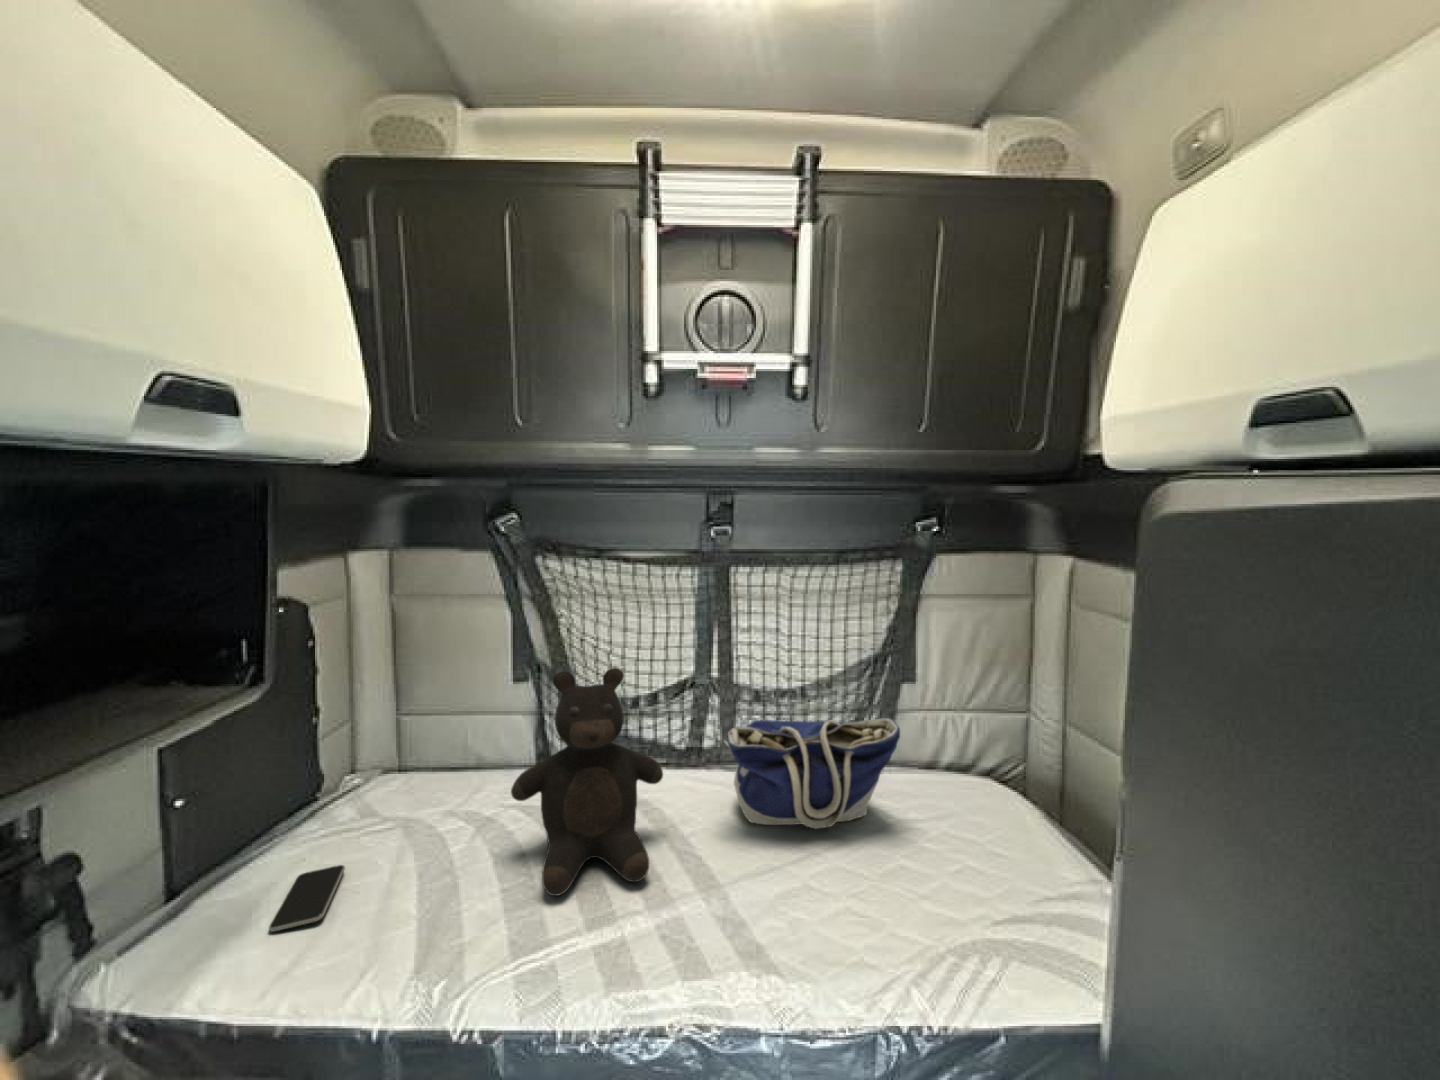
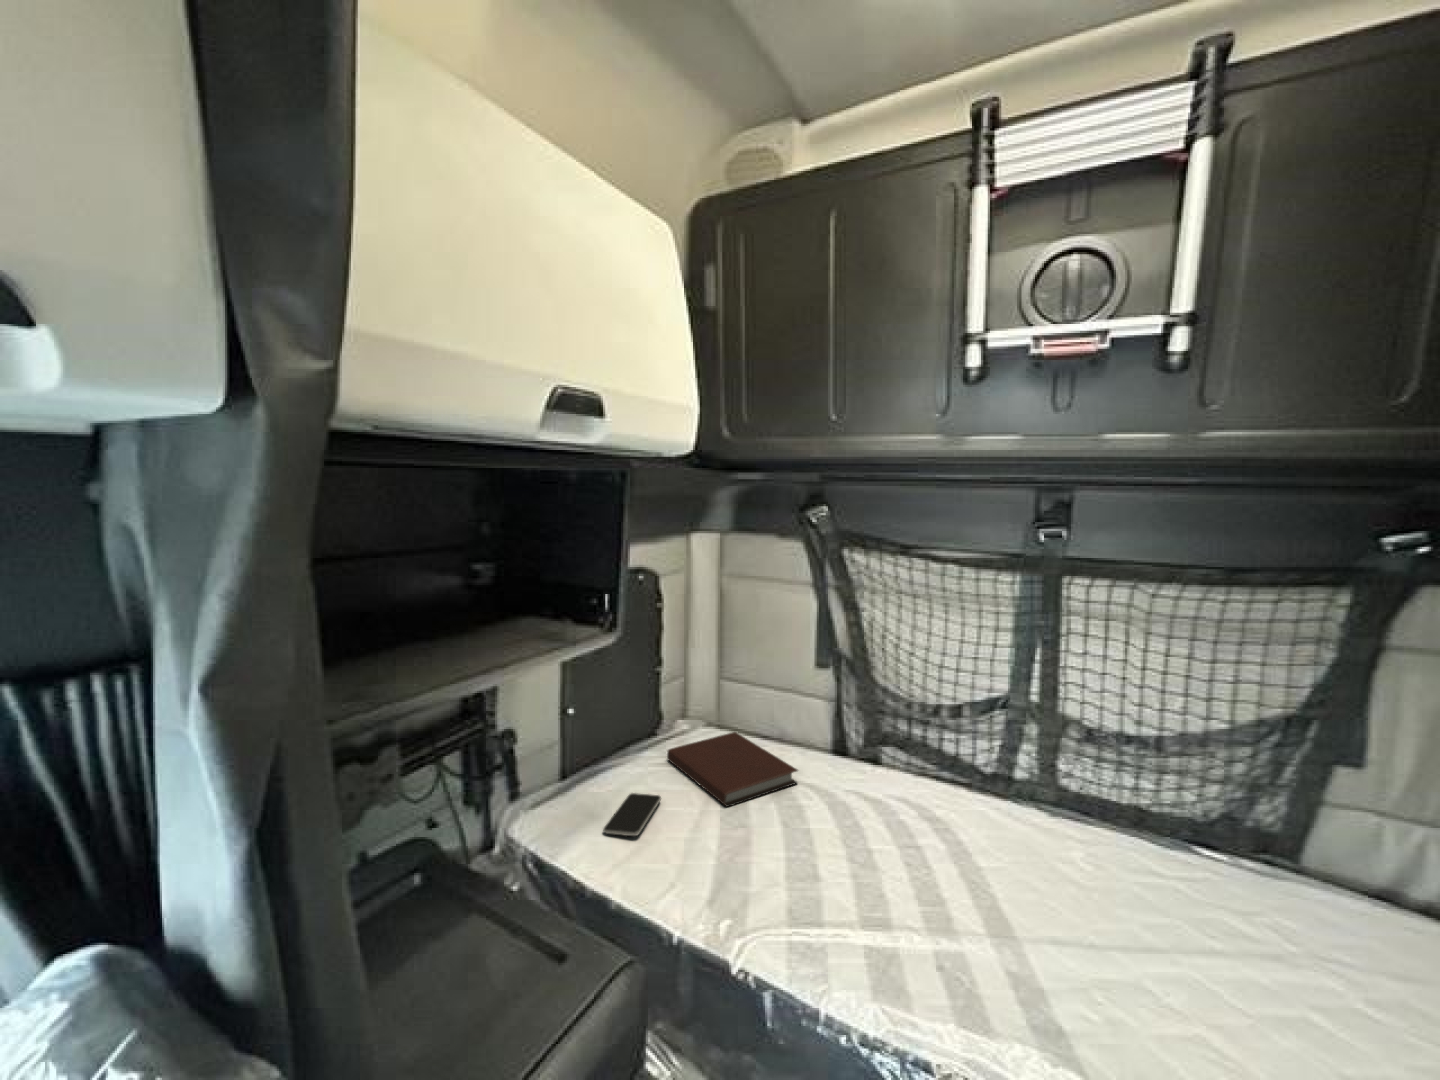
teddy bear: present [511,668,663,896] -> none [796,664,955,903]
tote bag: present [724,718,900,829] -> none [1033,762,1318,928]
notebook: none [342,769,508,853] -> present [667,732,798,807]

